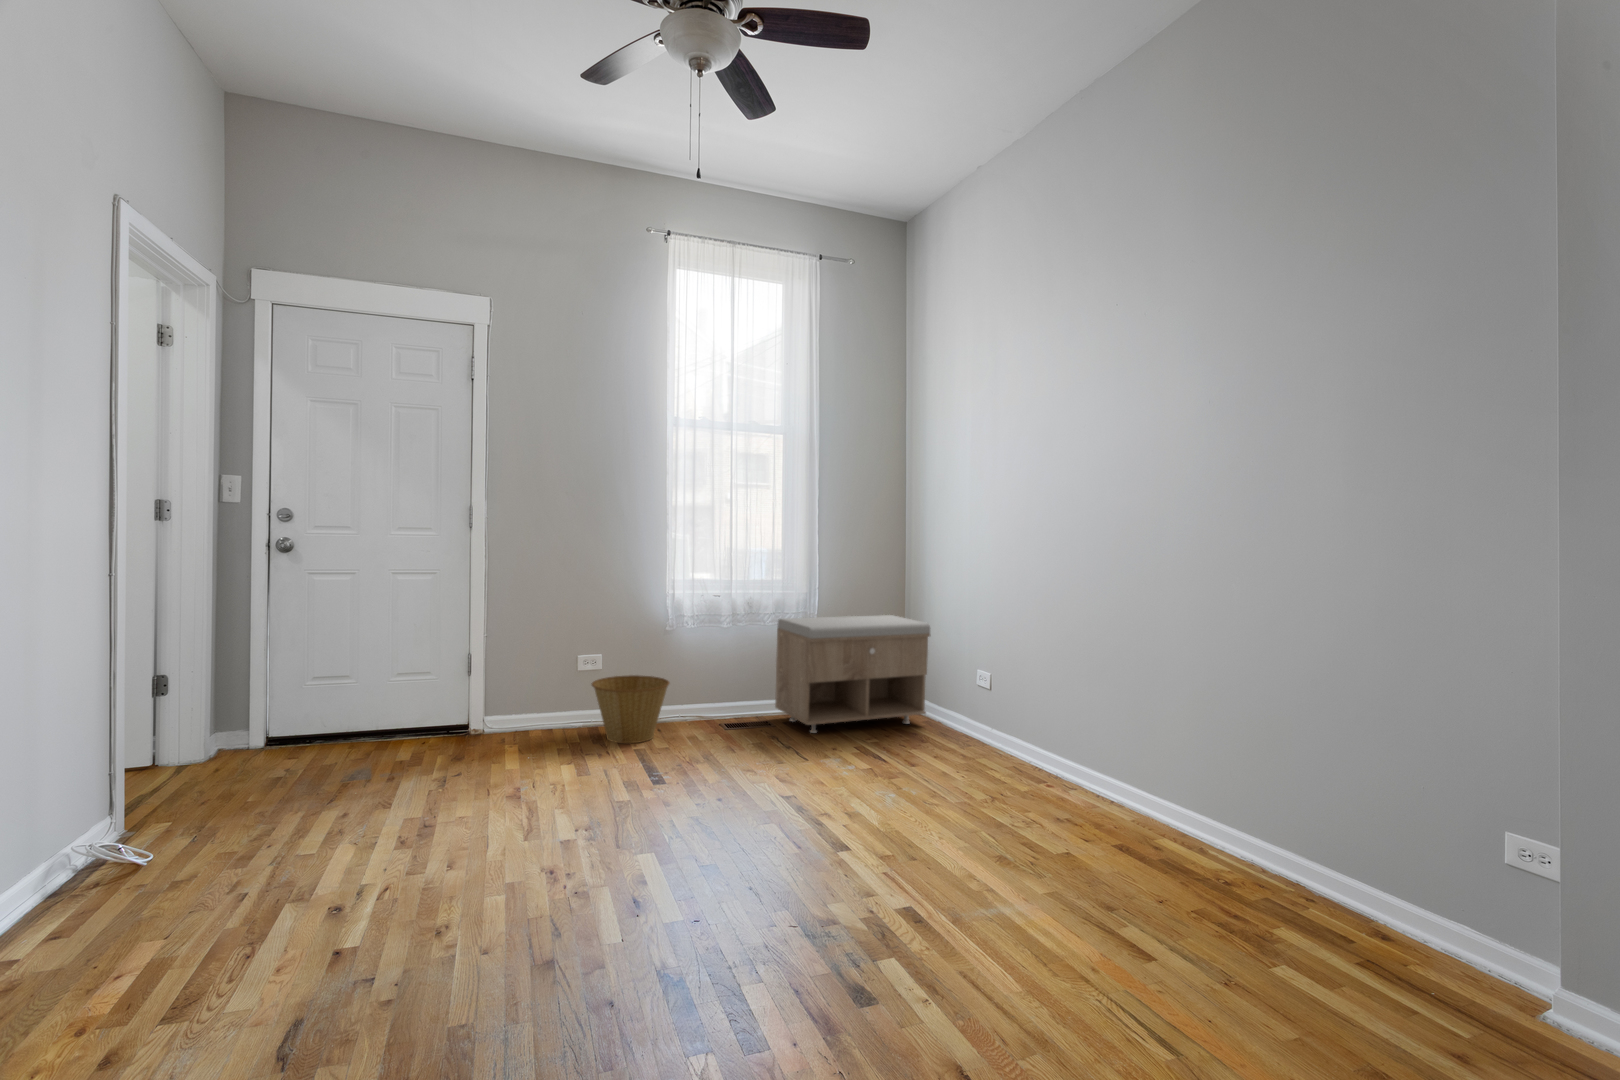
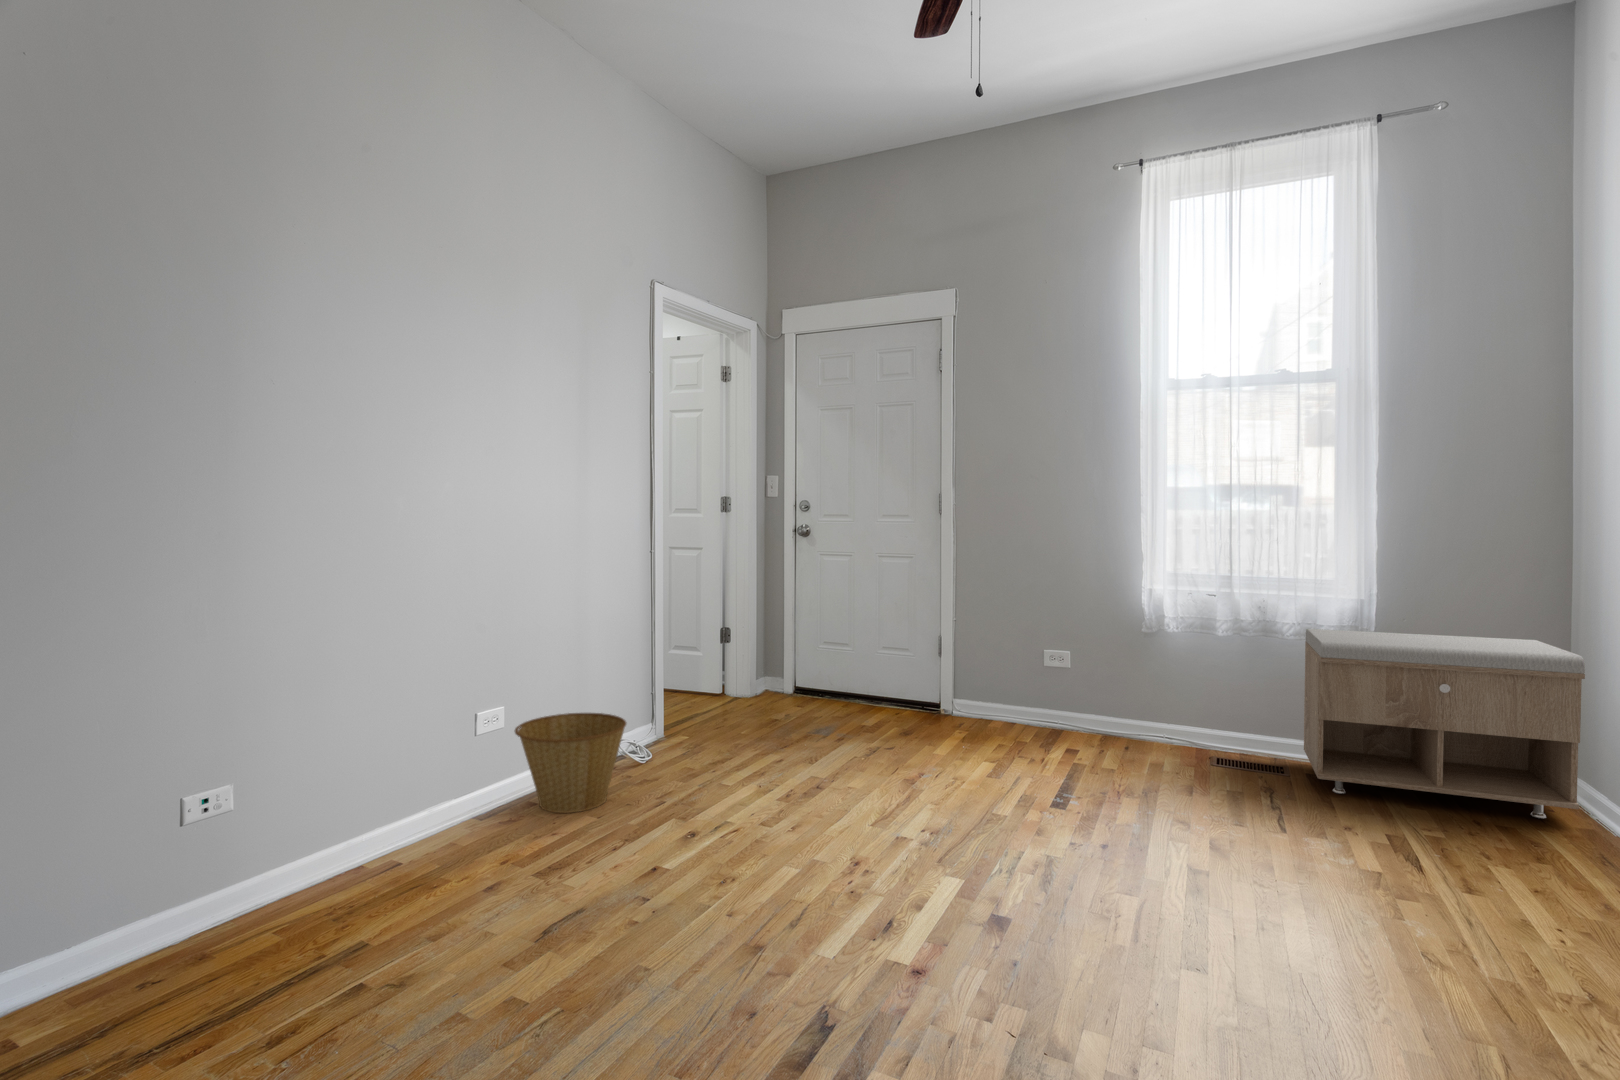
basket: present [592,675,669,743] -> present [515,713,626,813]

